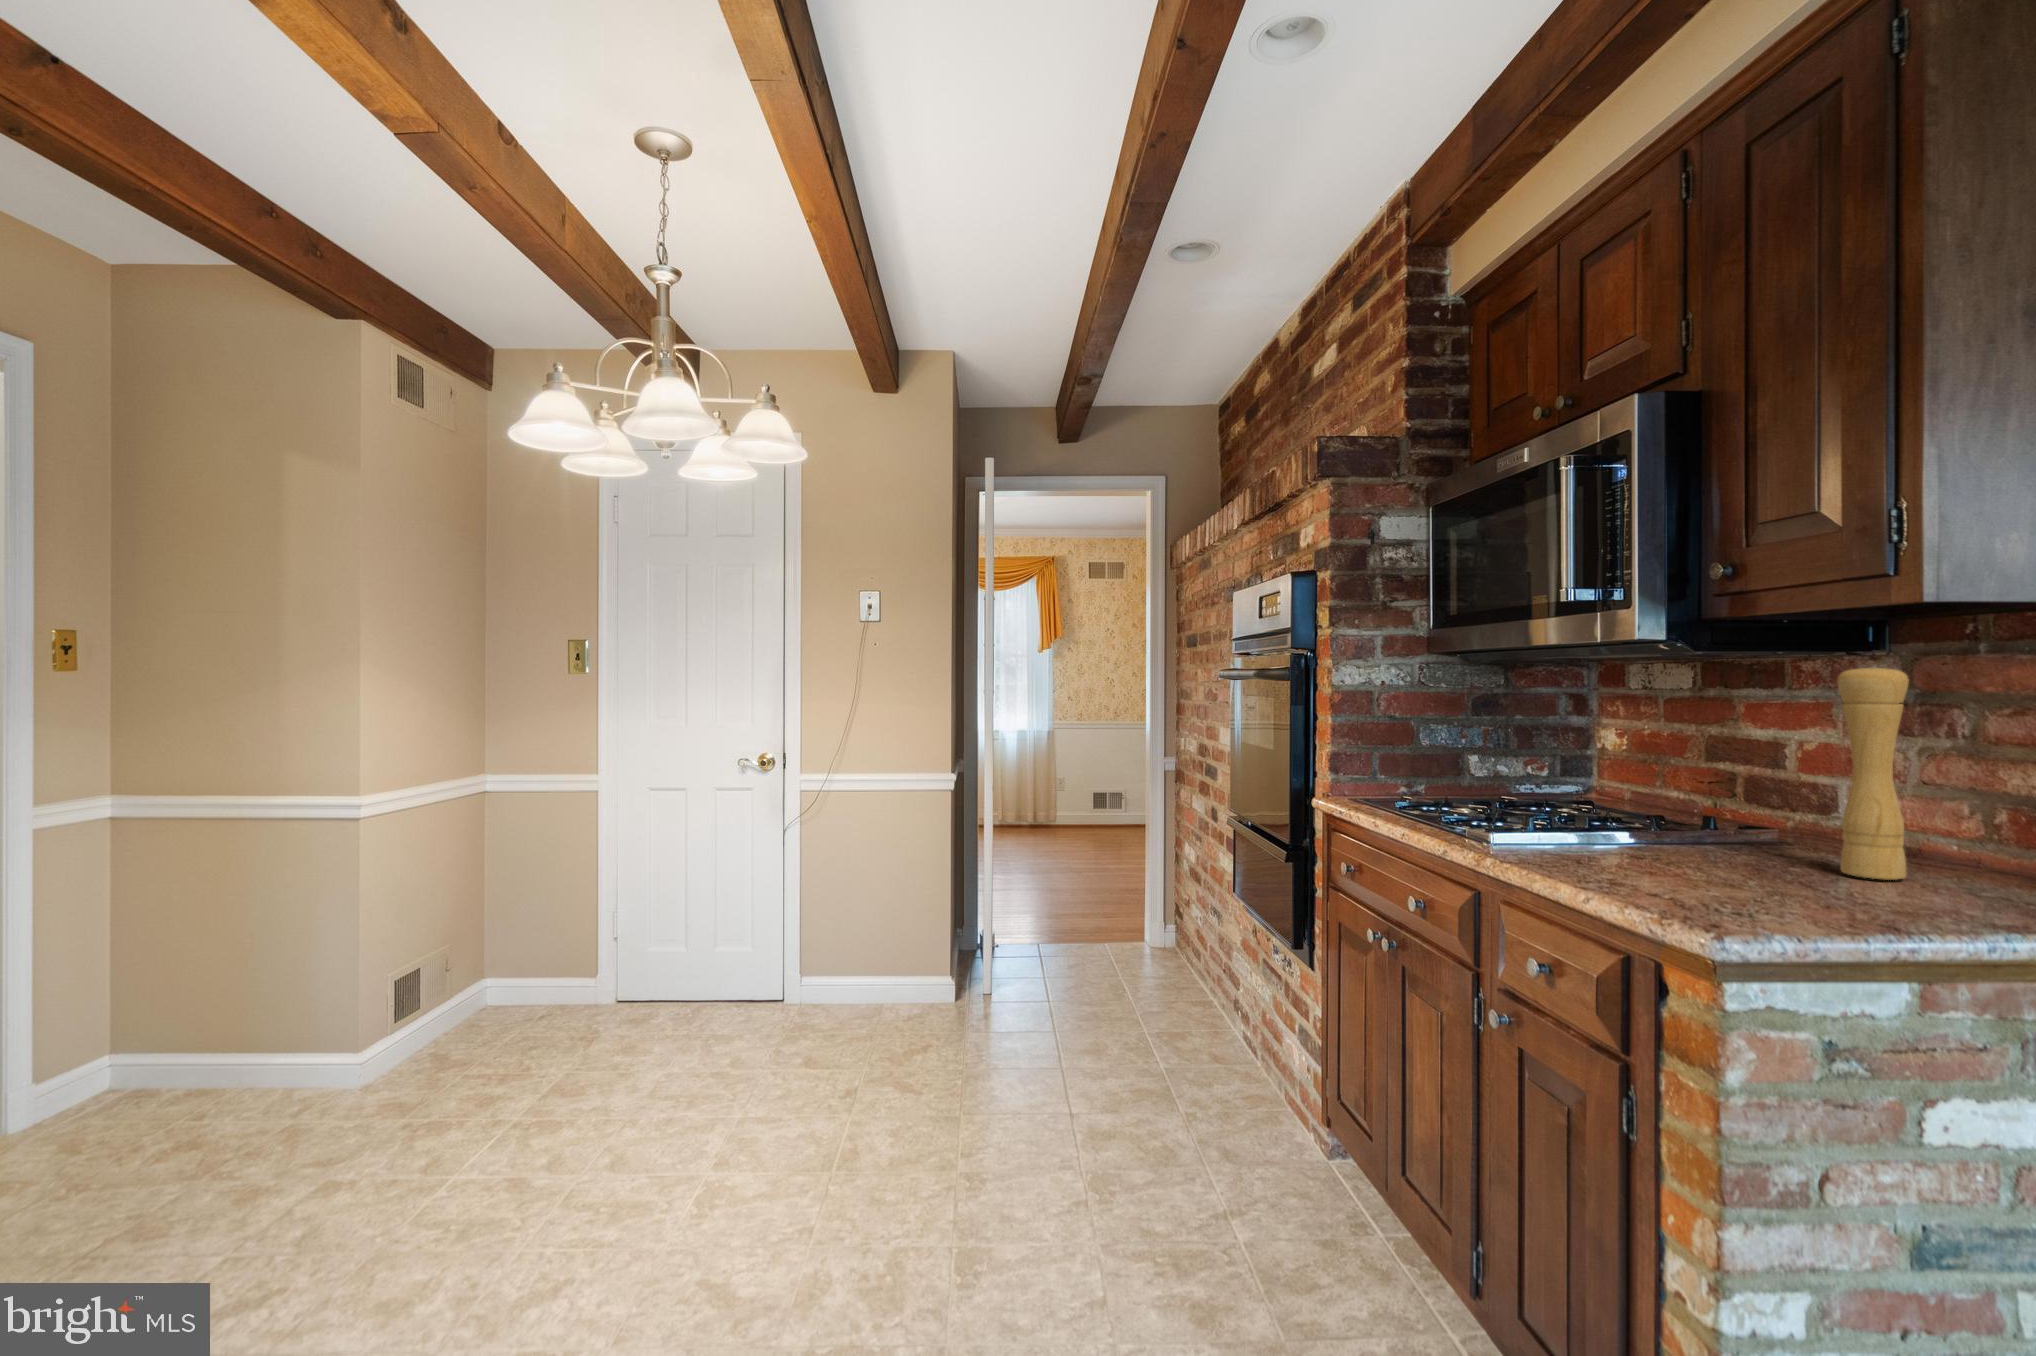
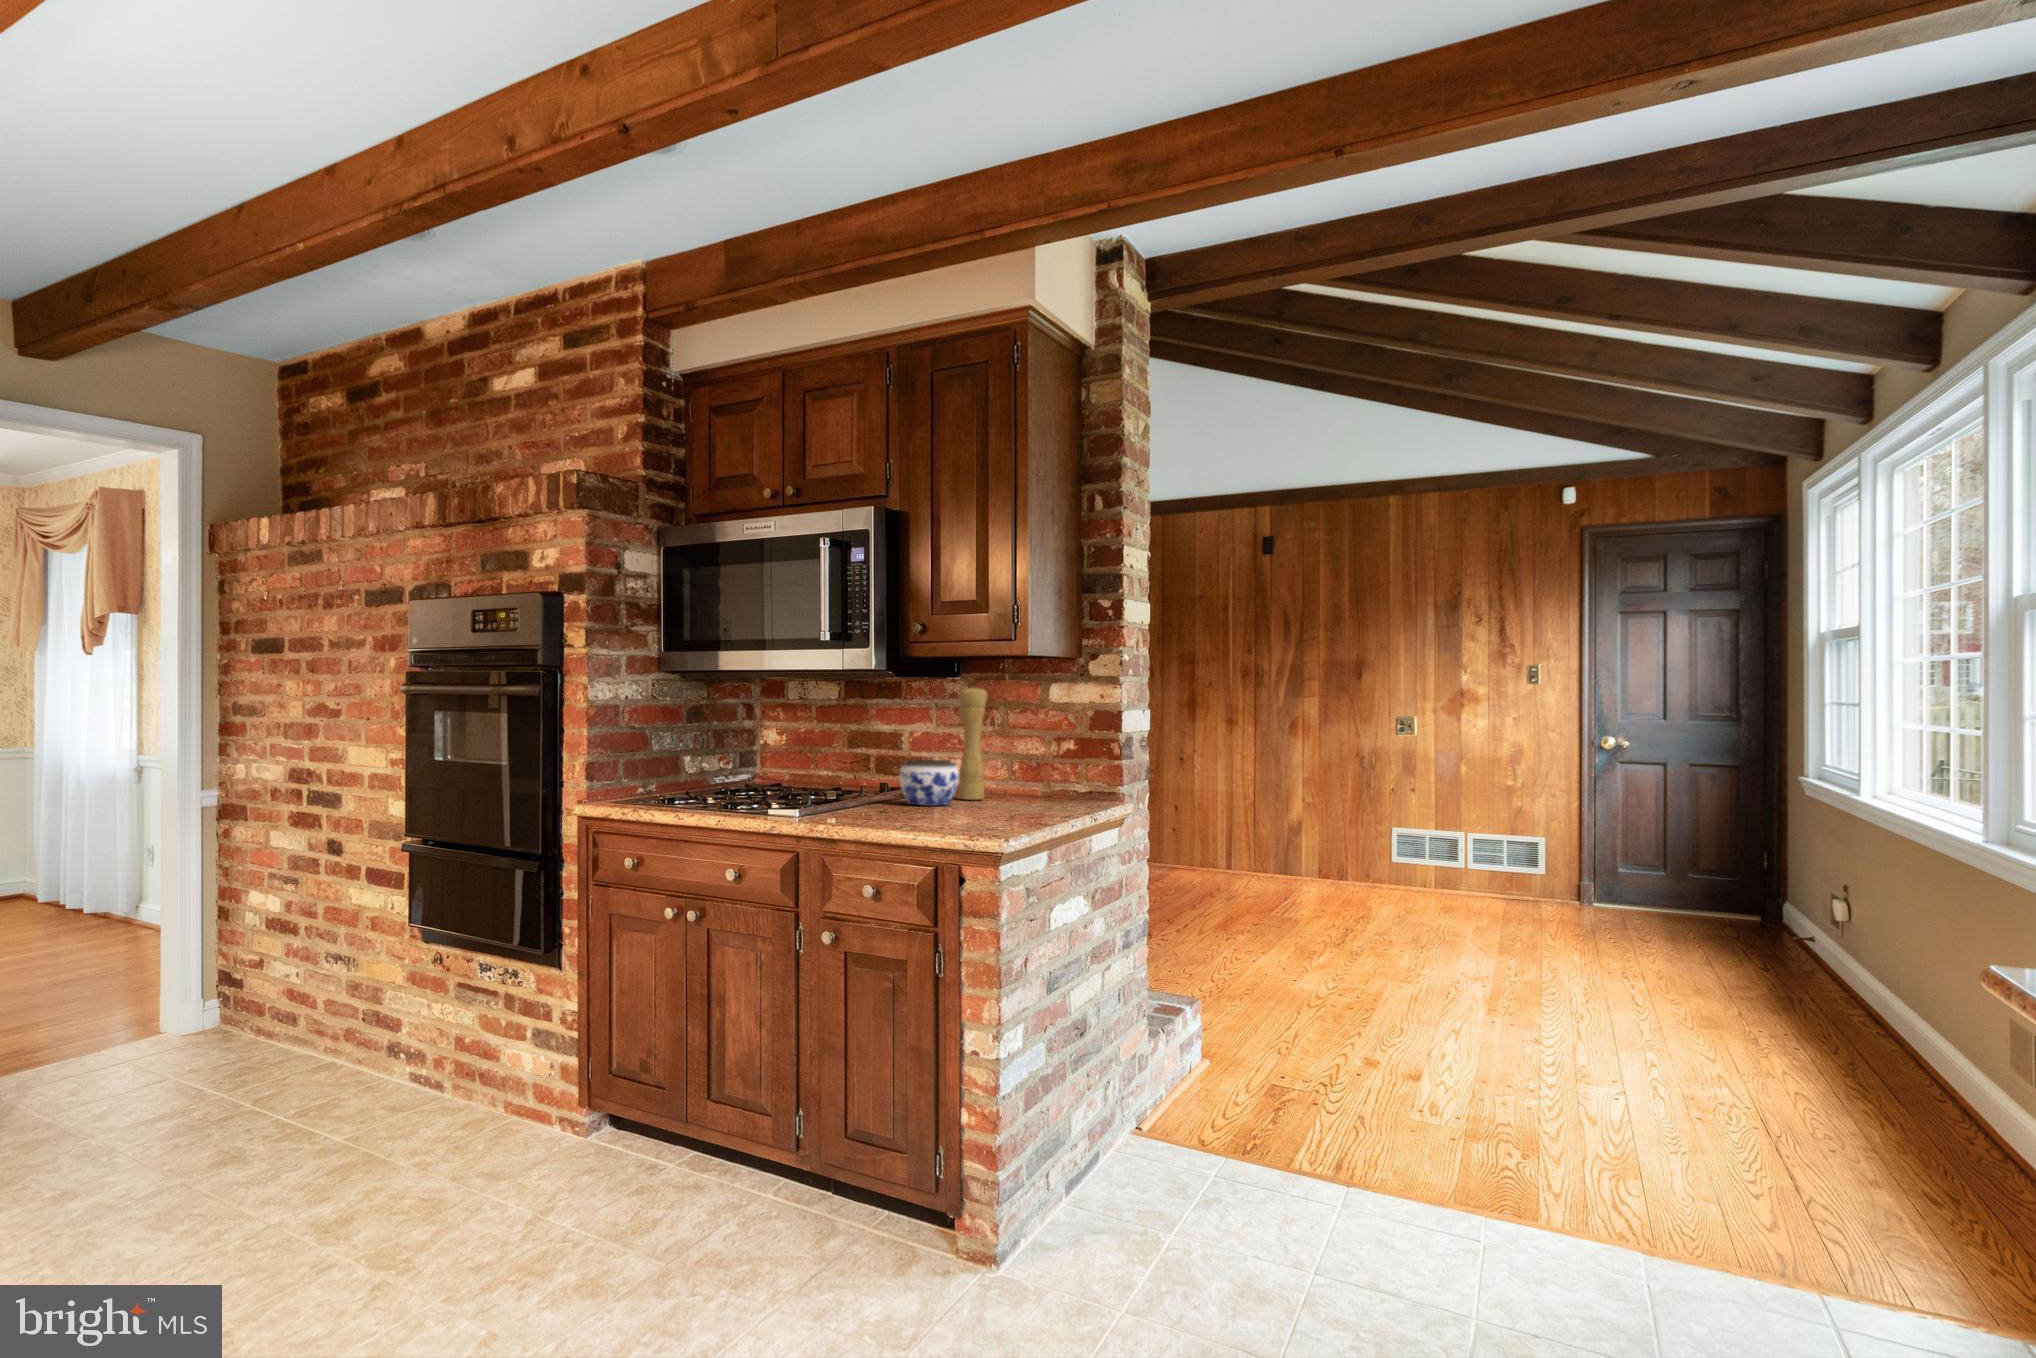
jar: none [1672,797,1805,888] -> present [899,760,959,805]

